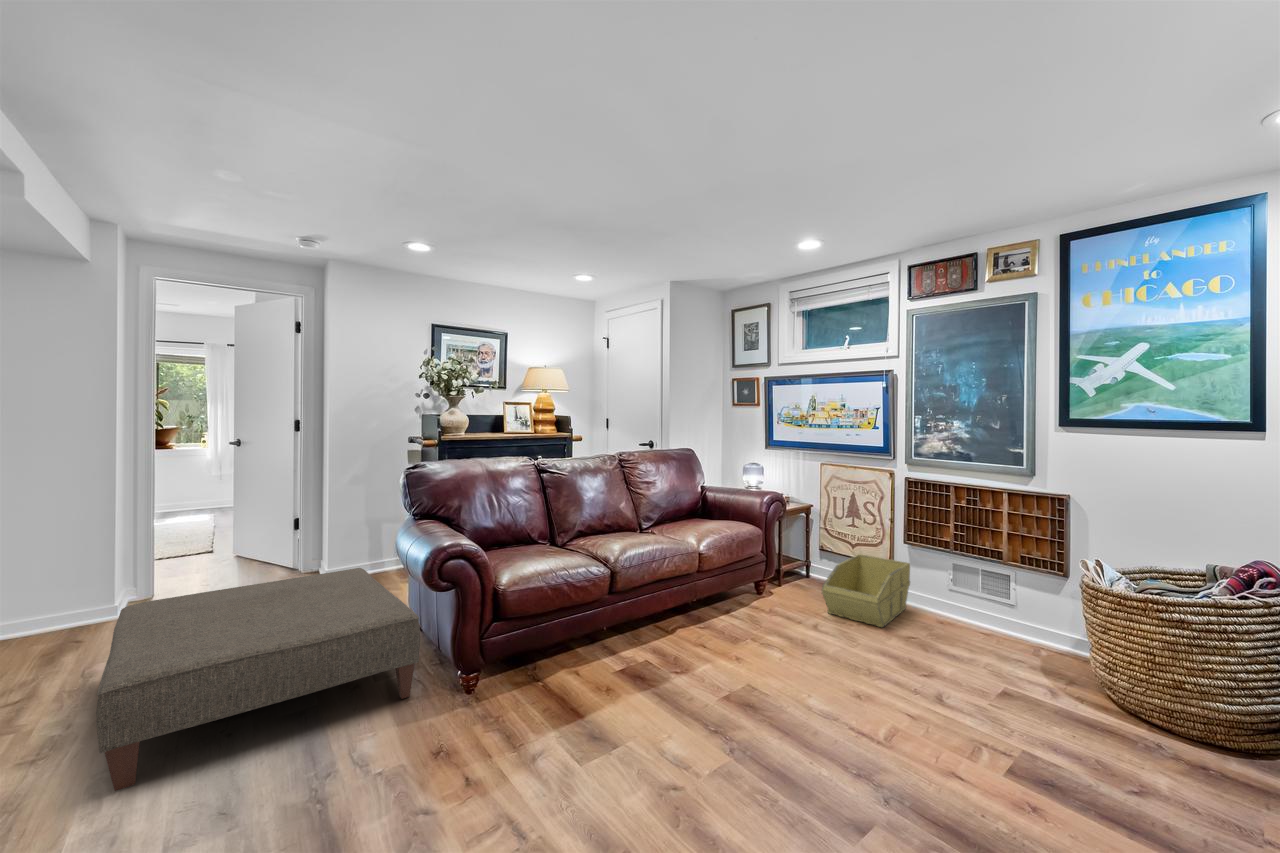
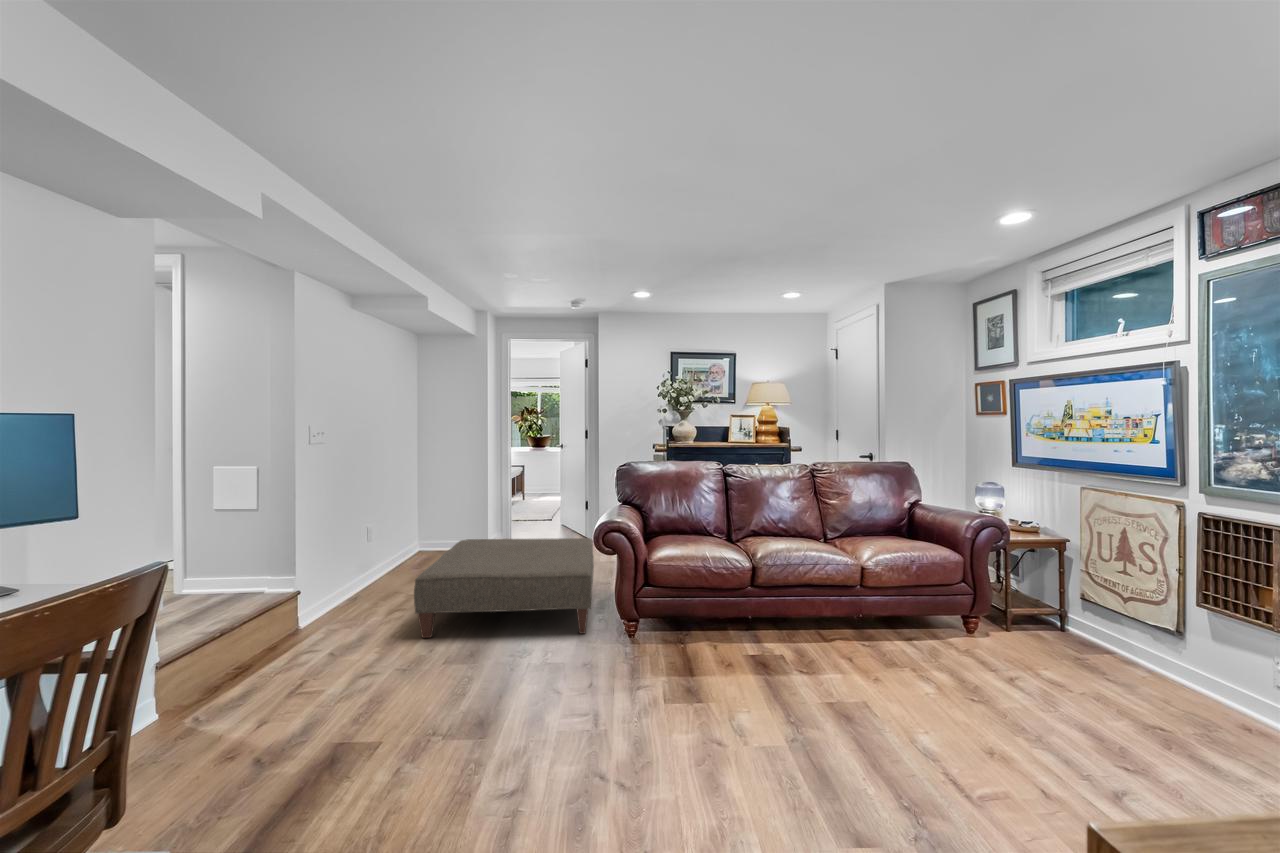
storage bin: present [822,554,910,627] -> none [1033,608,1207,705]

